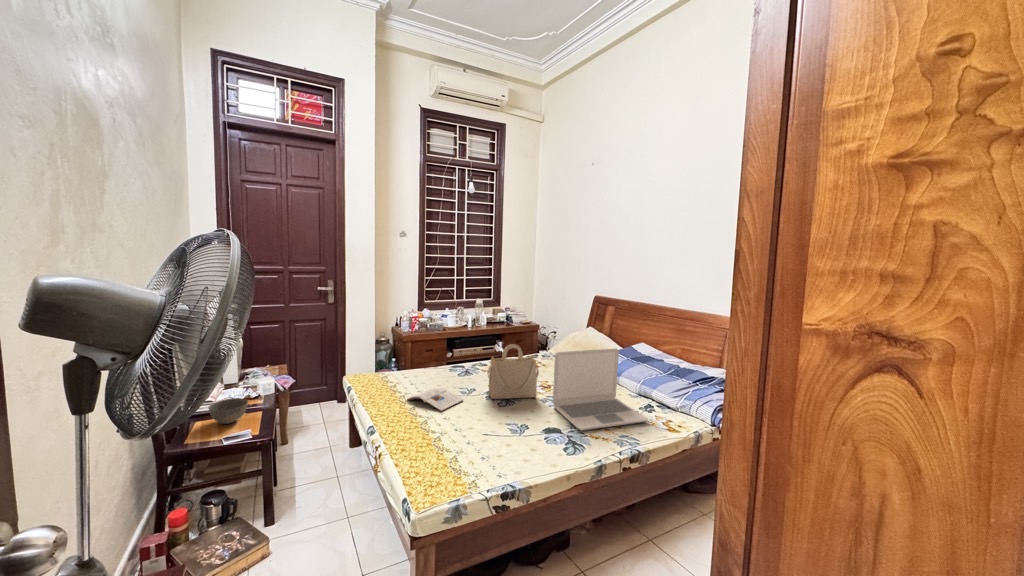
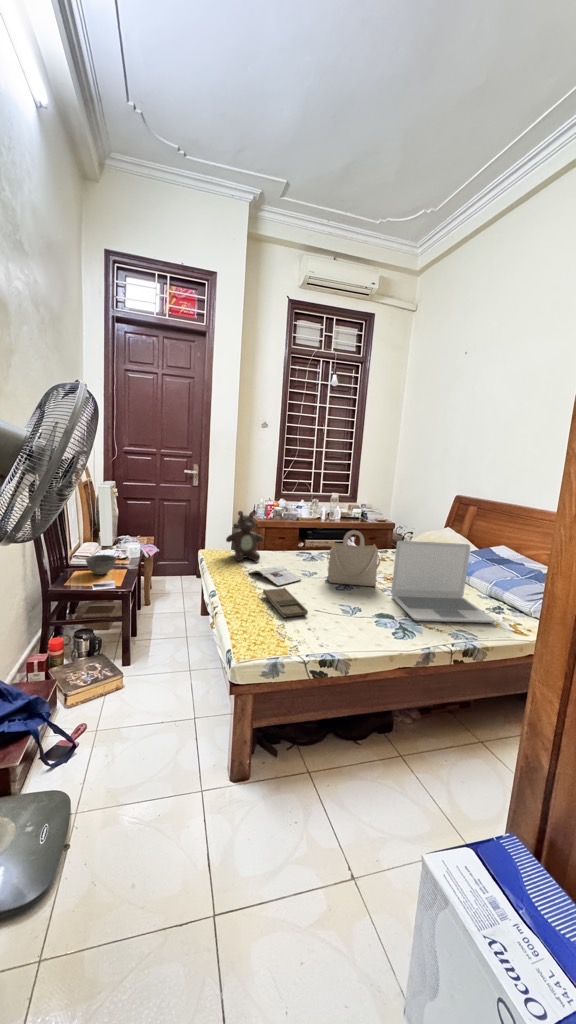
teddy bear: none [377,331,418,386] -> present [226,511,264,561]
tray: none [428,413,479,450] -> present [263,588,308,617]

